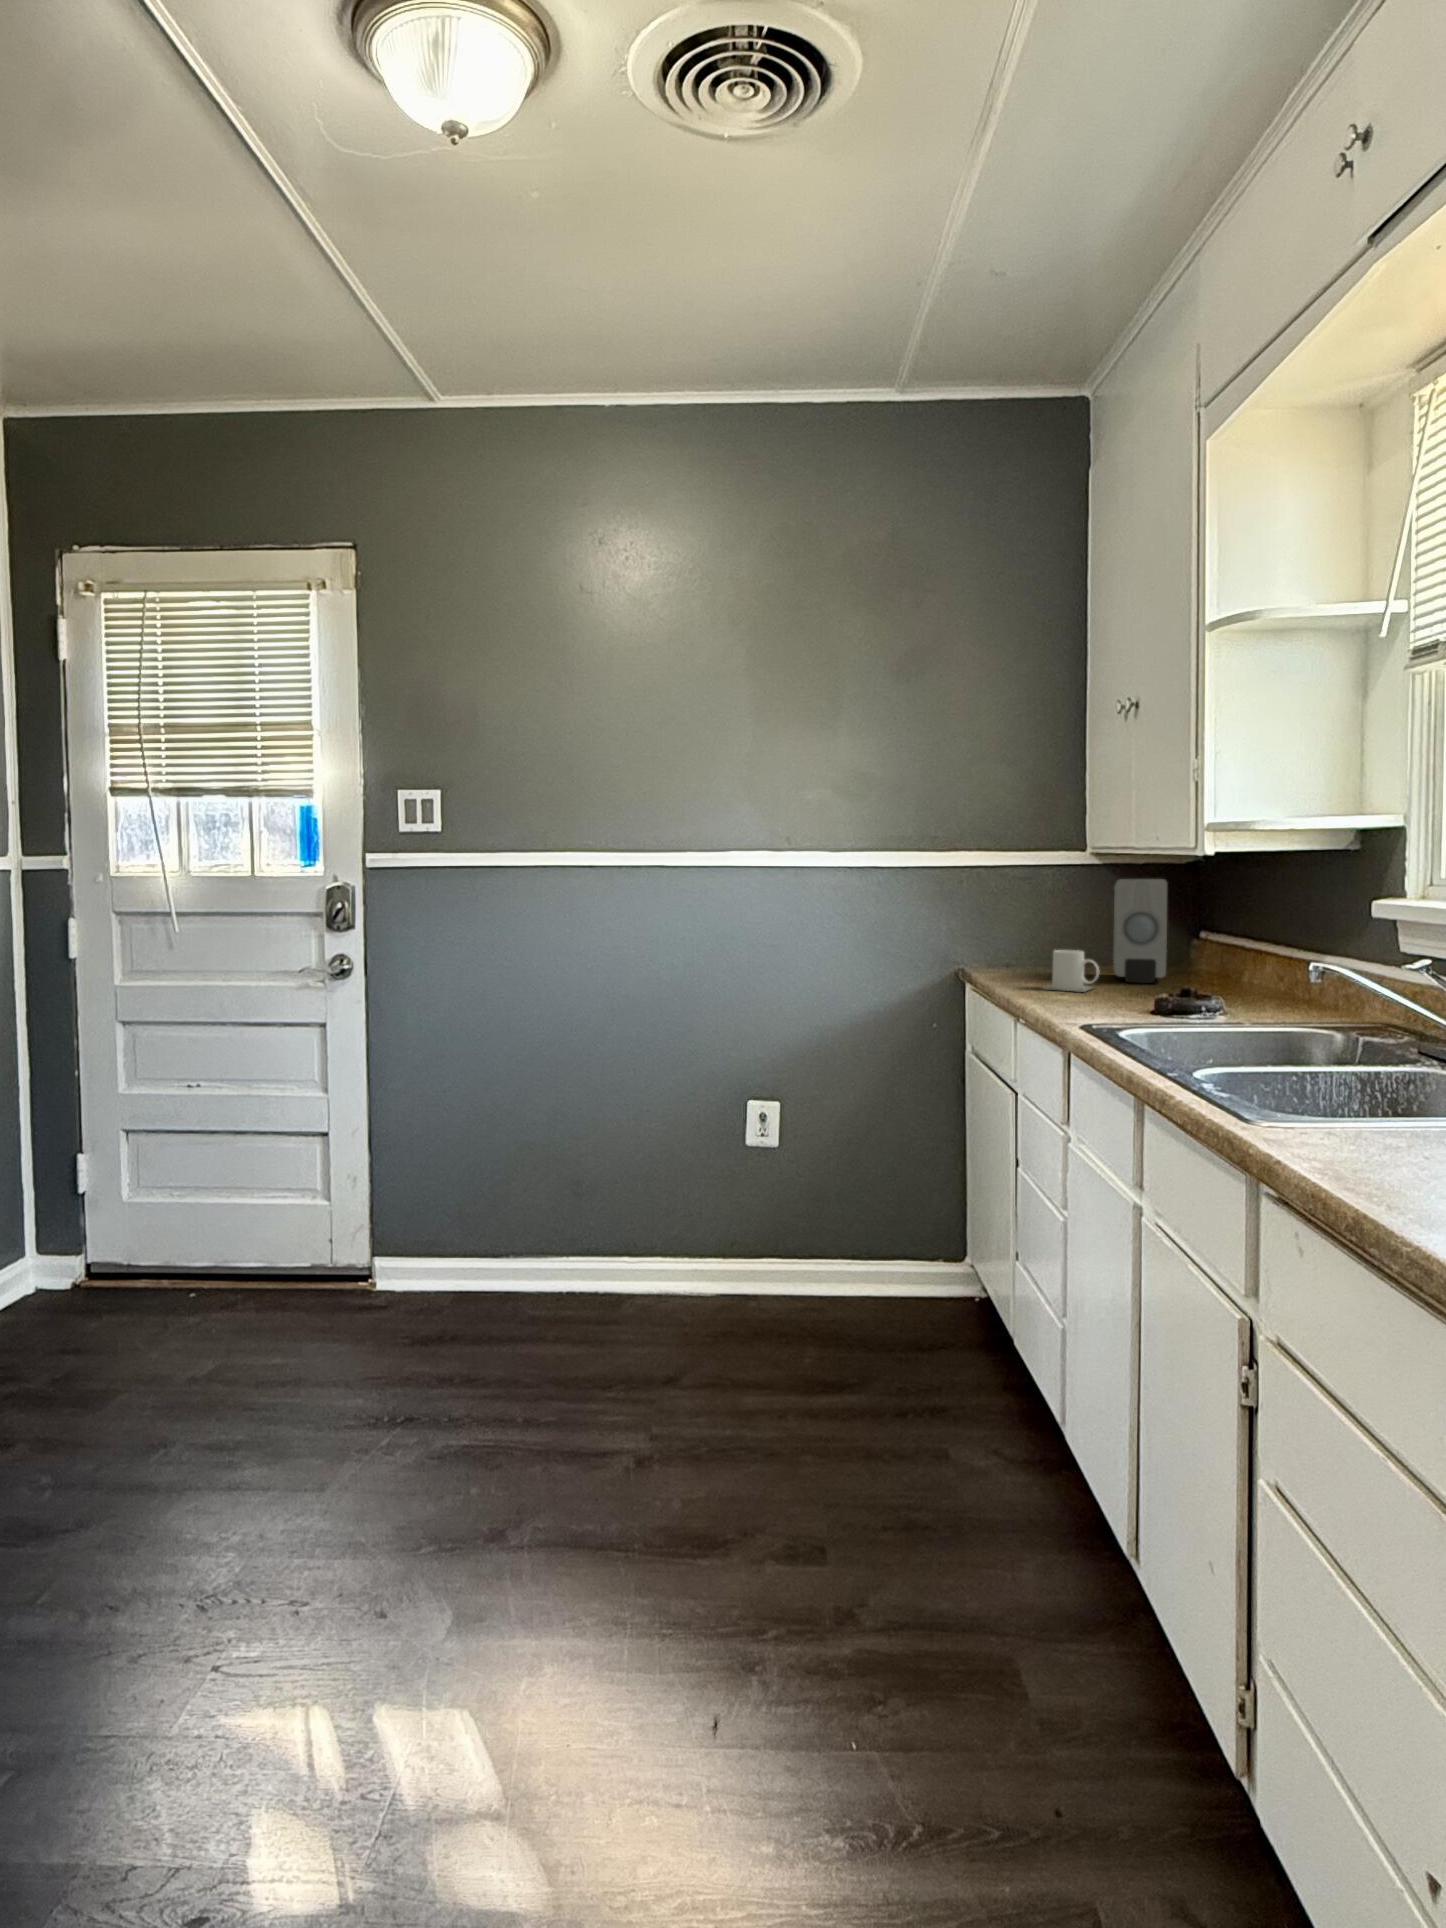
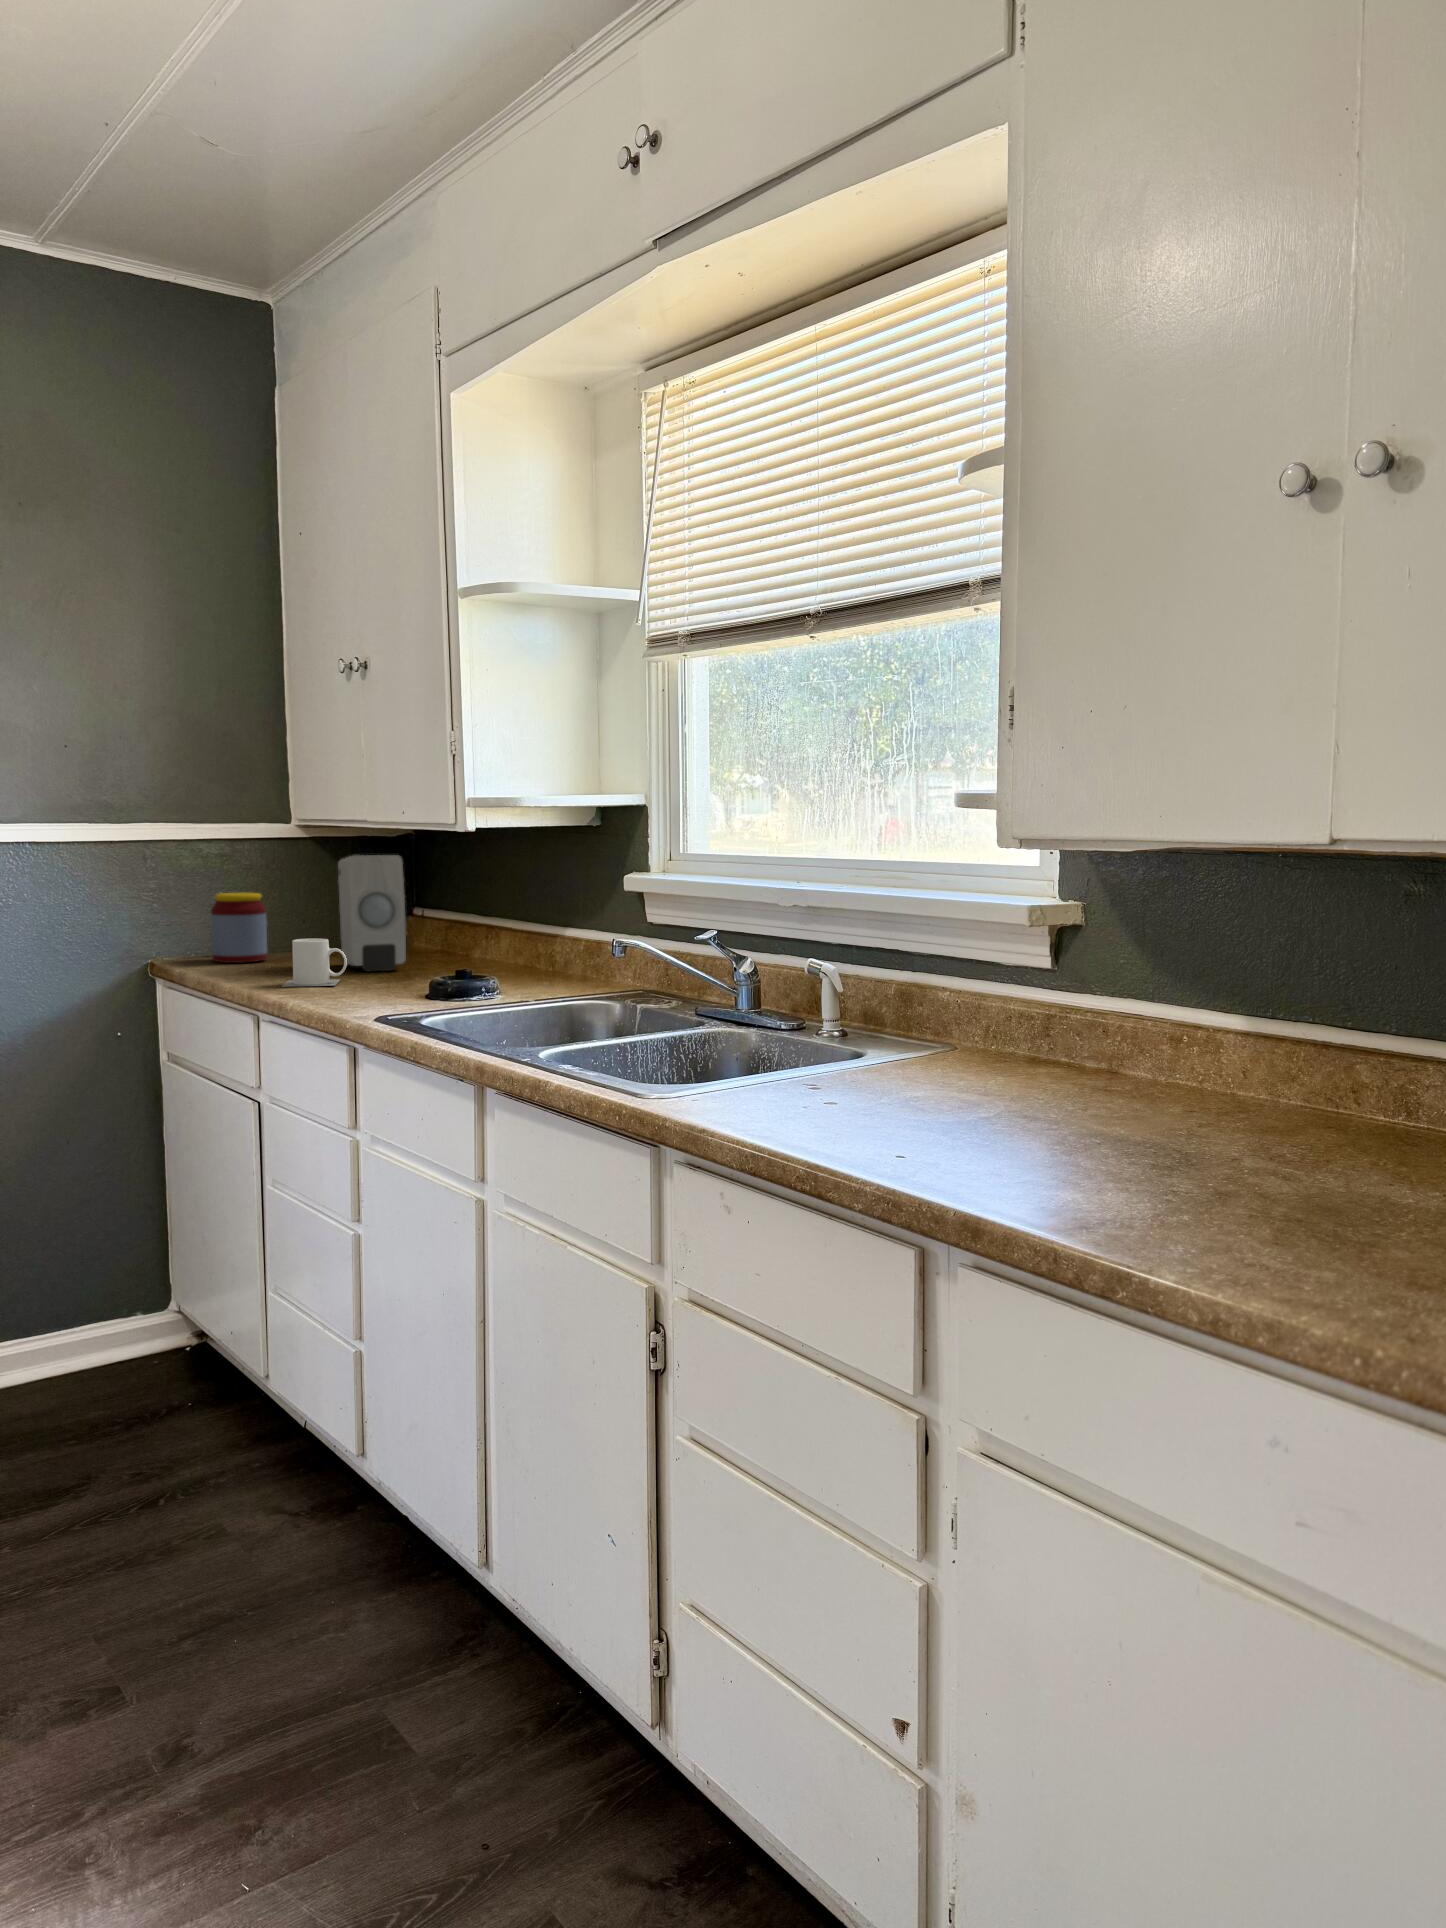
jar: none [1011,909,1056,967] -> present [211,893,267,963]

